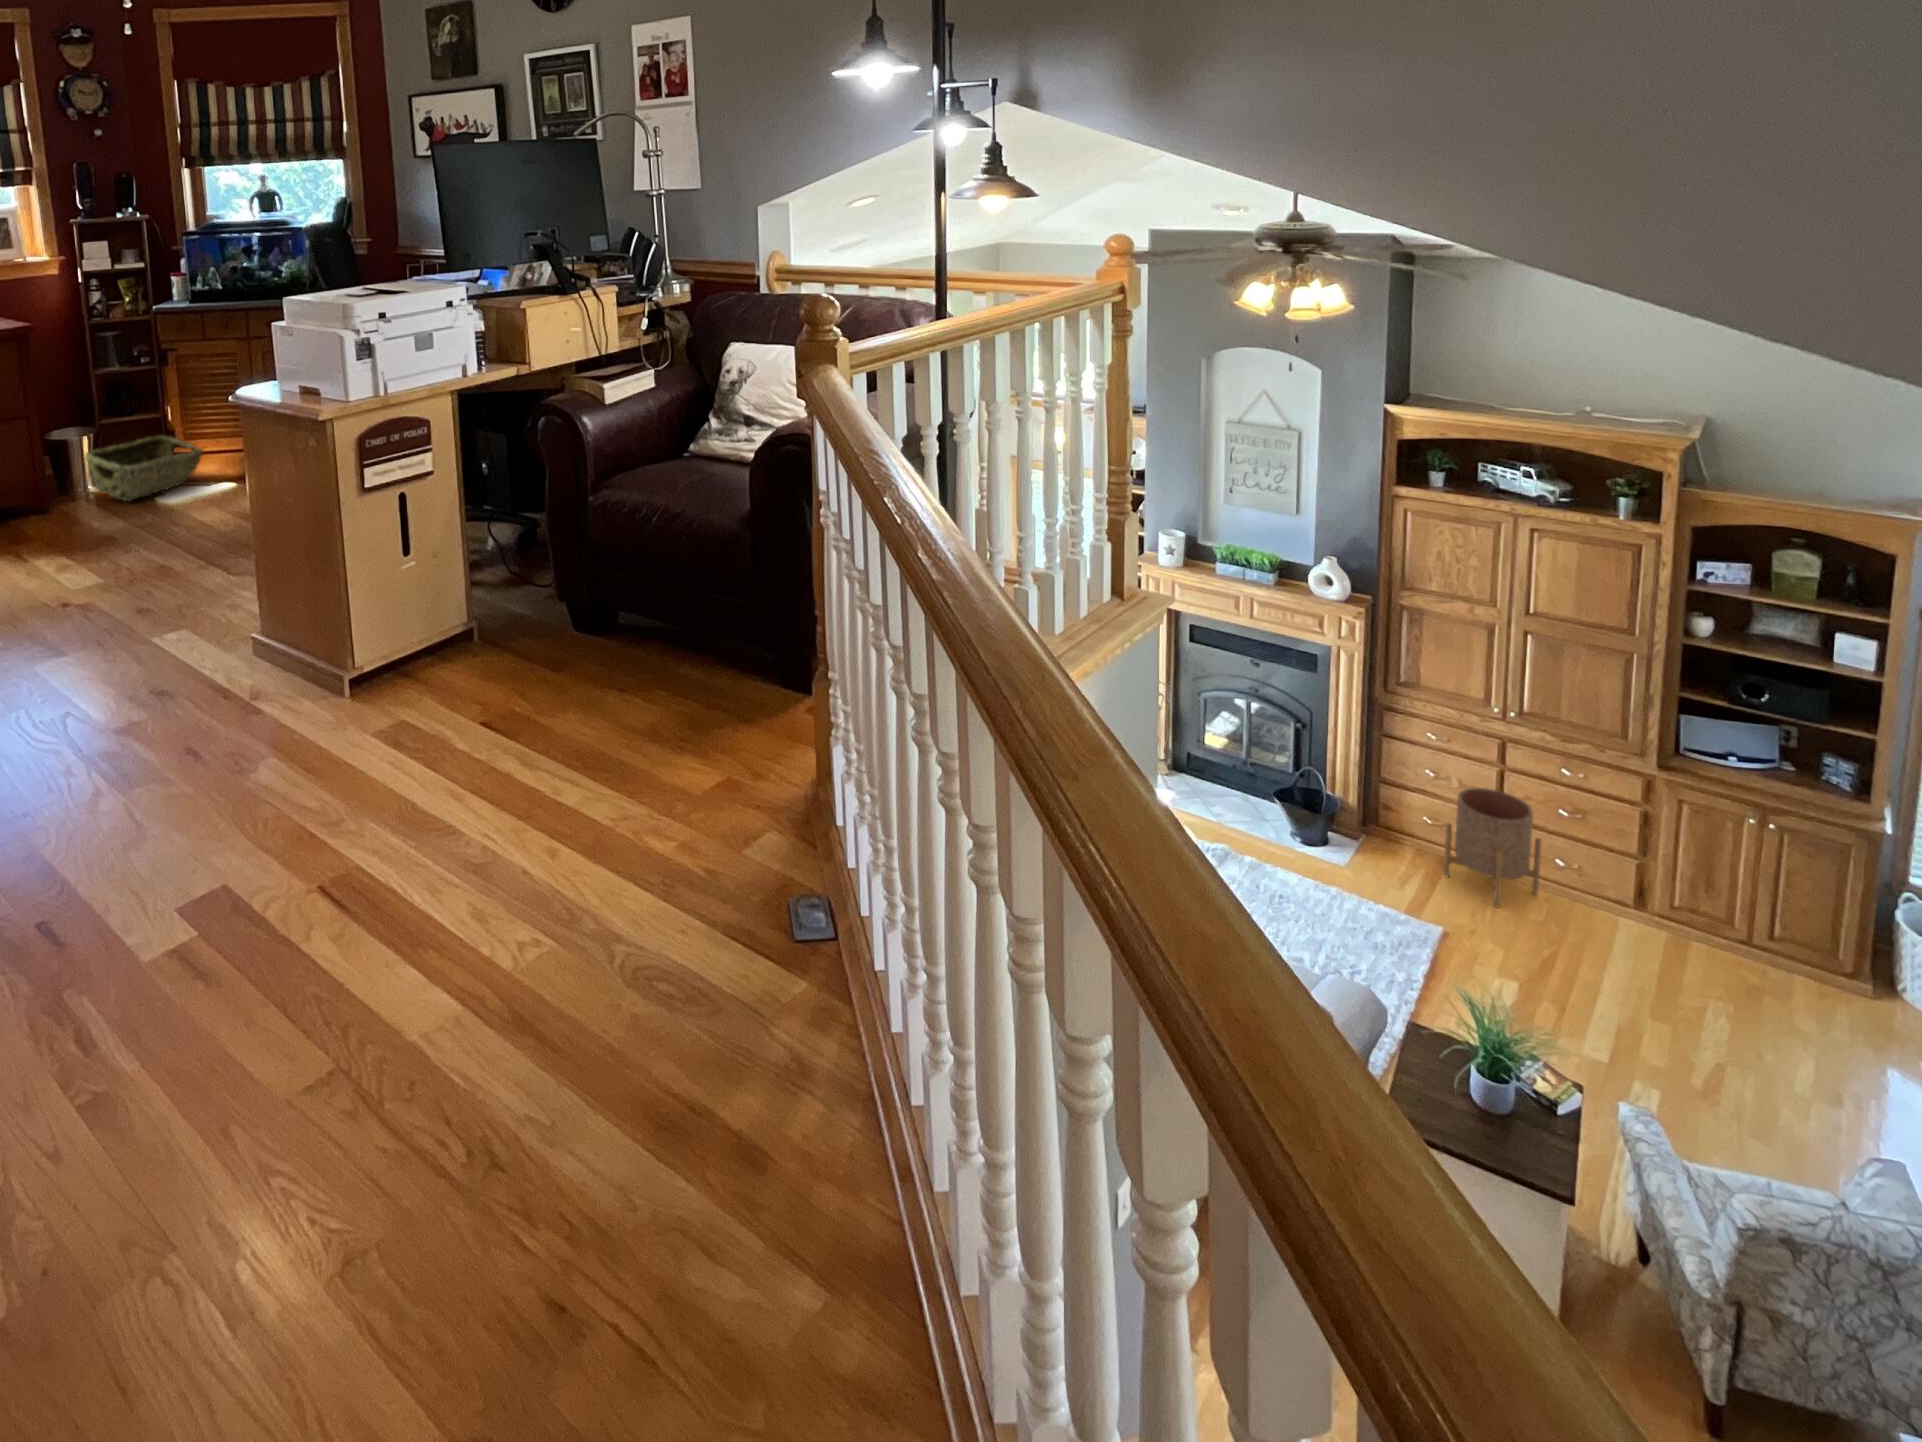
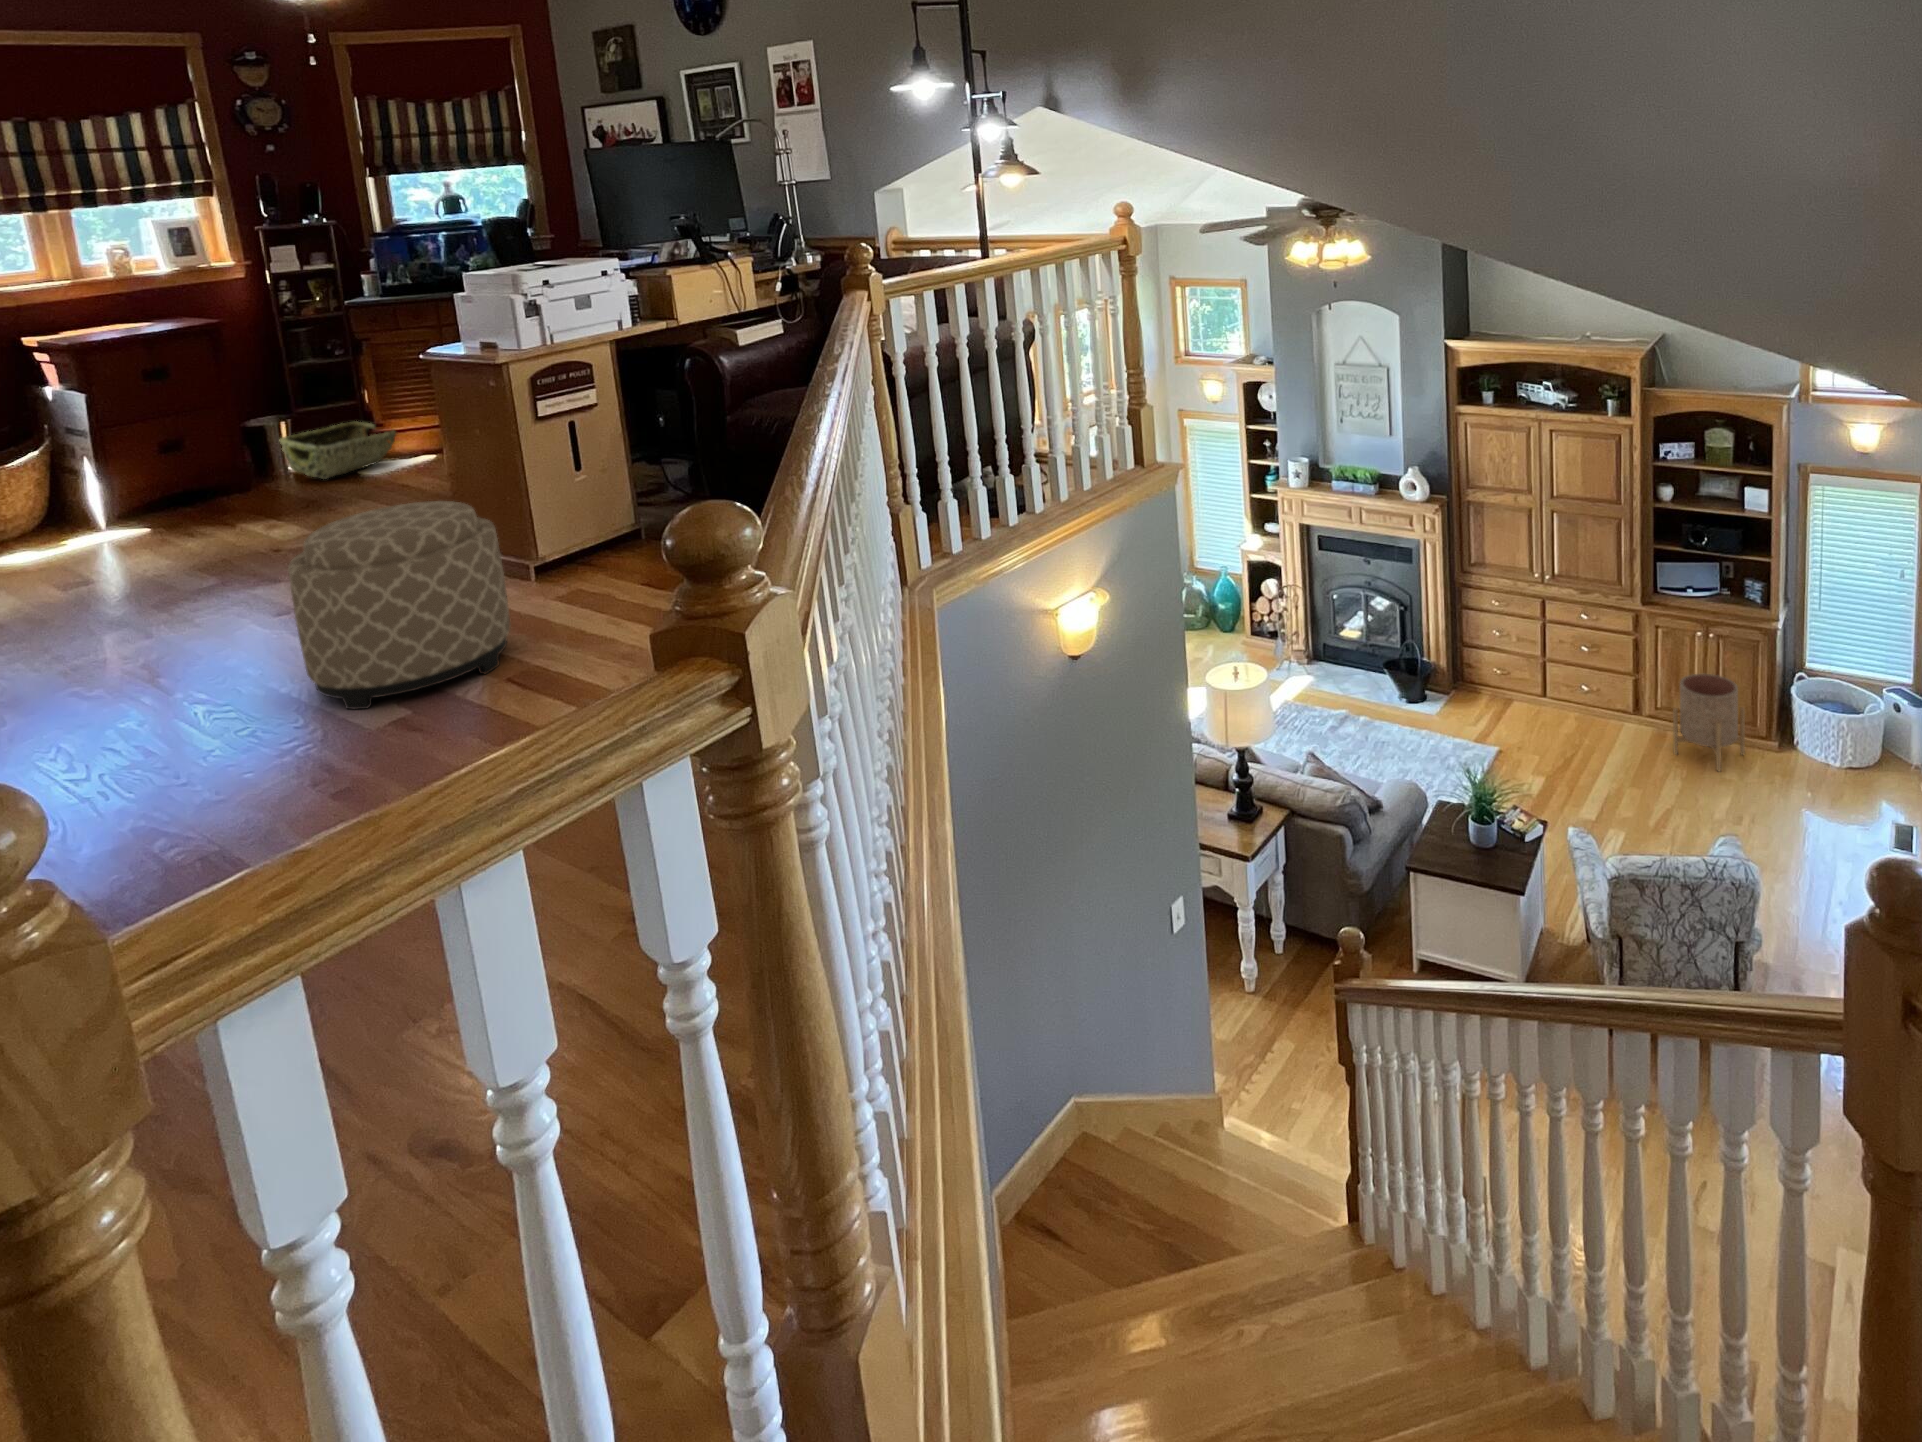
ottoman: none [51,621,329,933] -> present [288,501,510,709]
planter: present [1444,788,1541,908] -> present [1673,674,1745,771]

